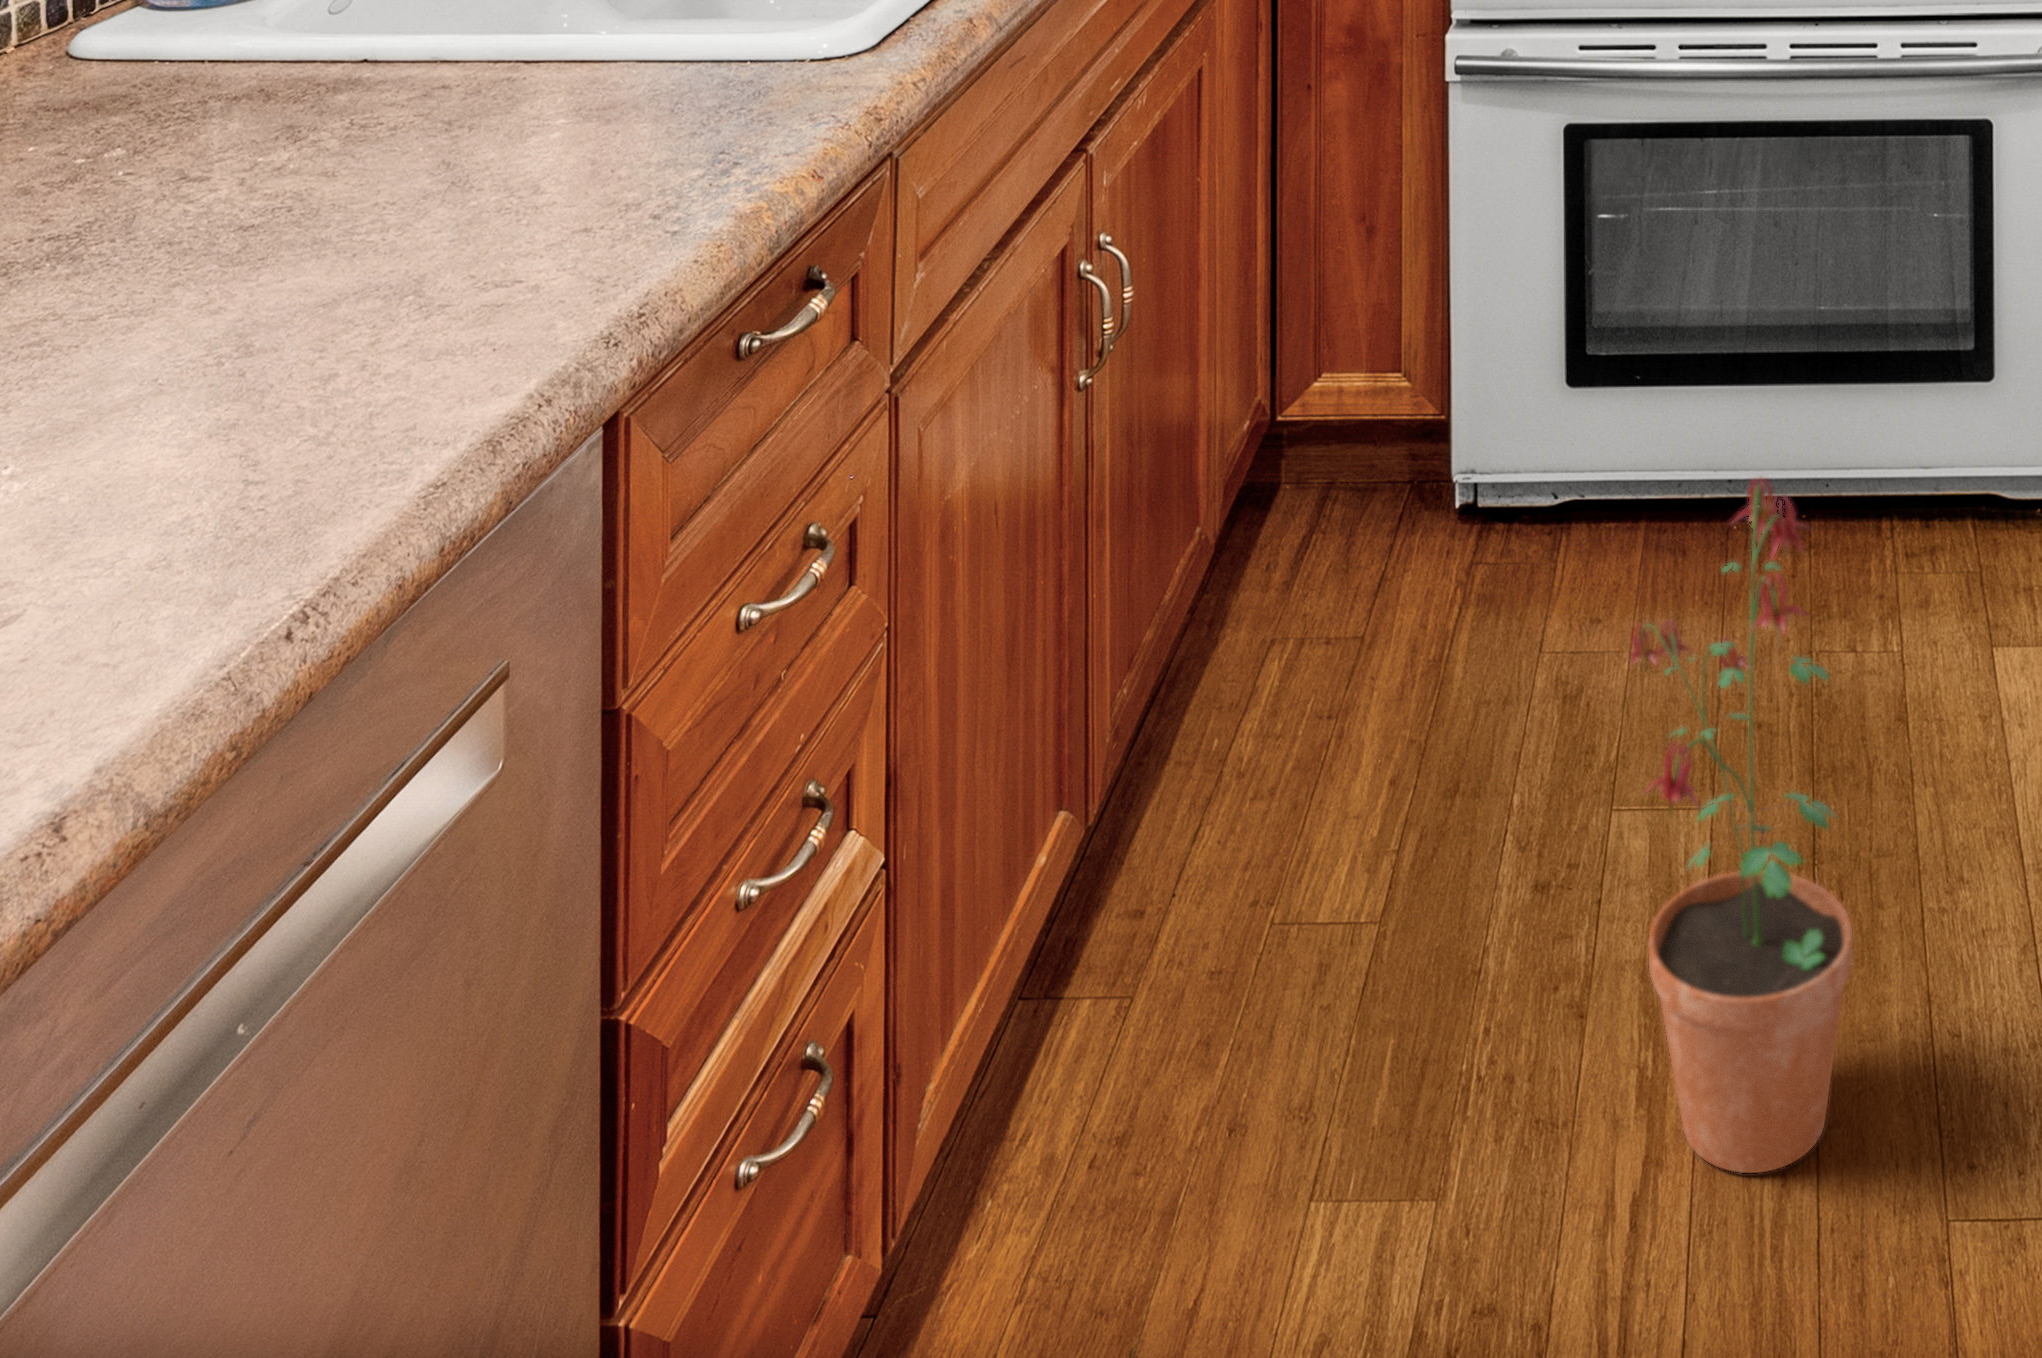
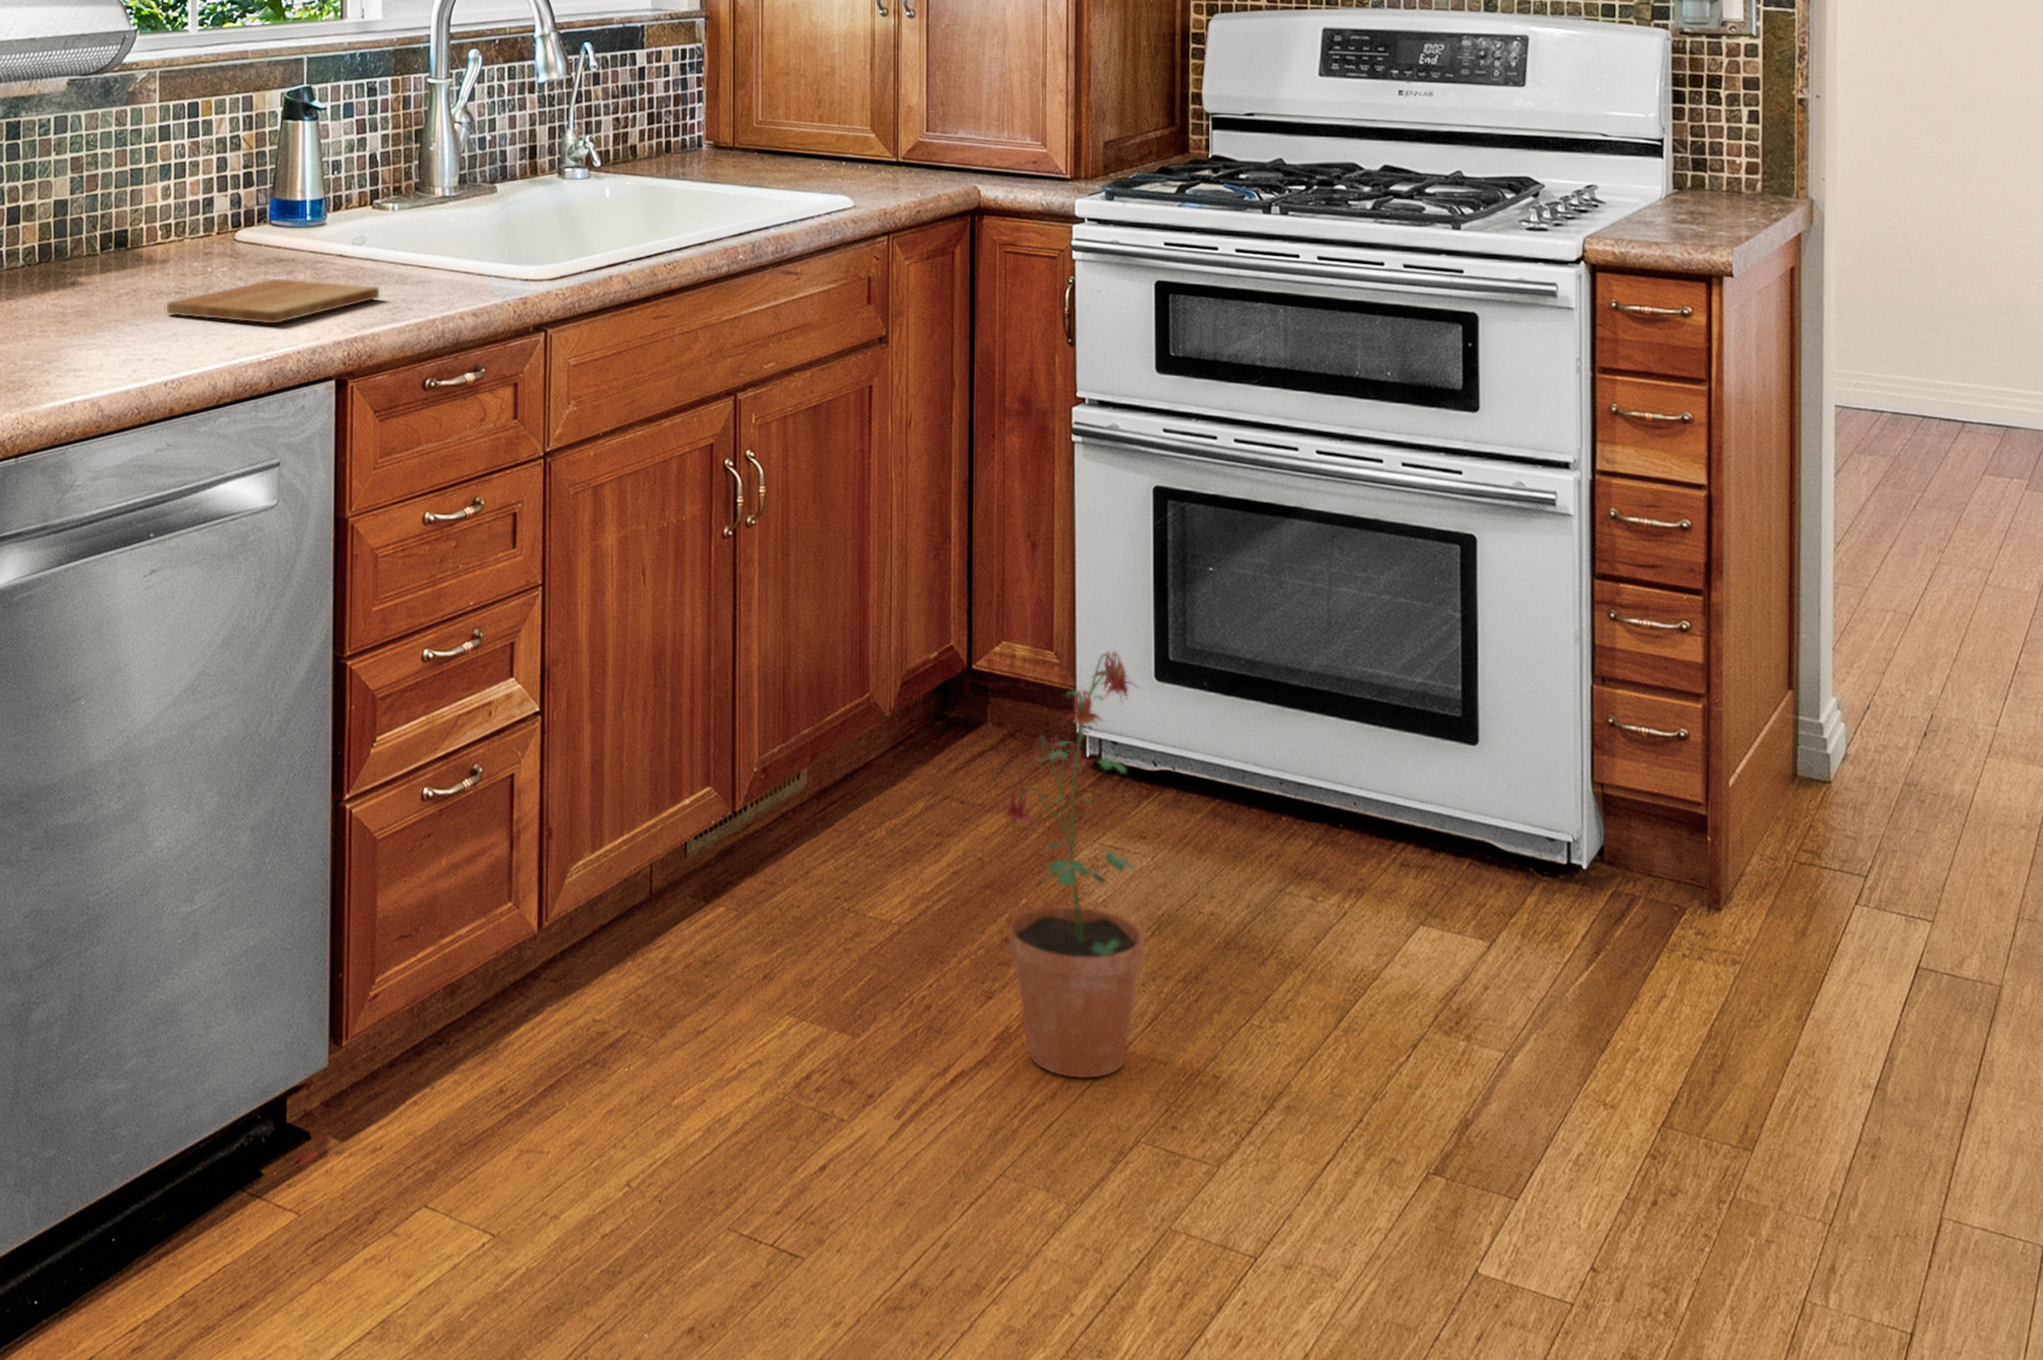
cutting board: none [19,160,517,343] -> present [167,279,379,323]

